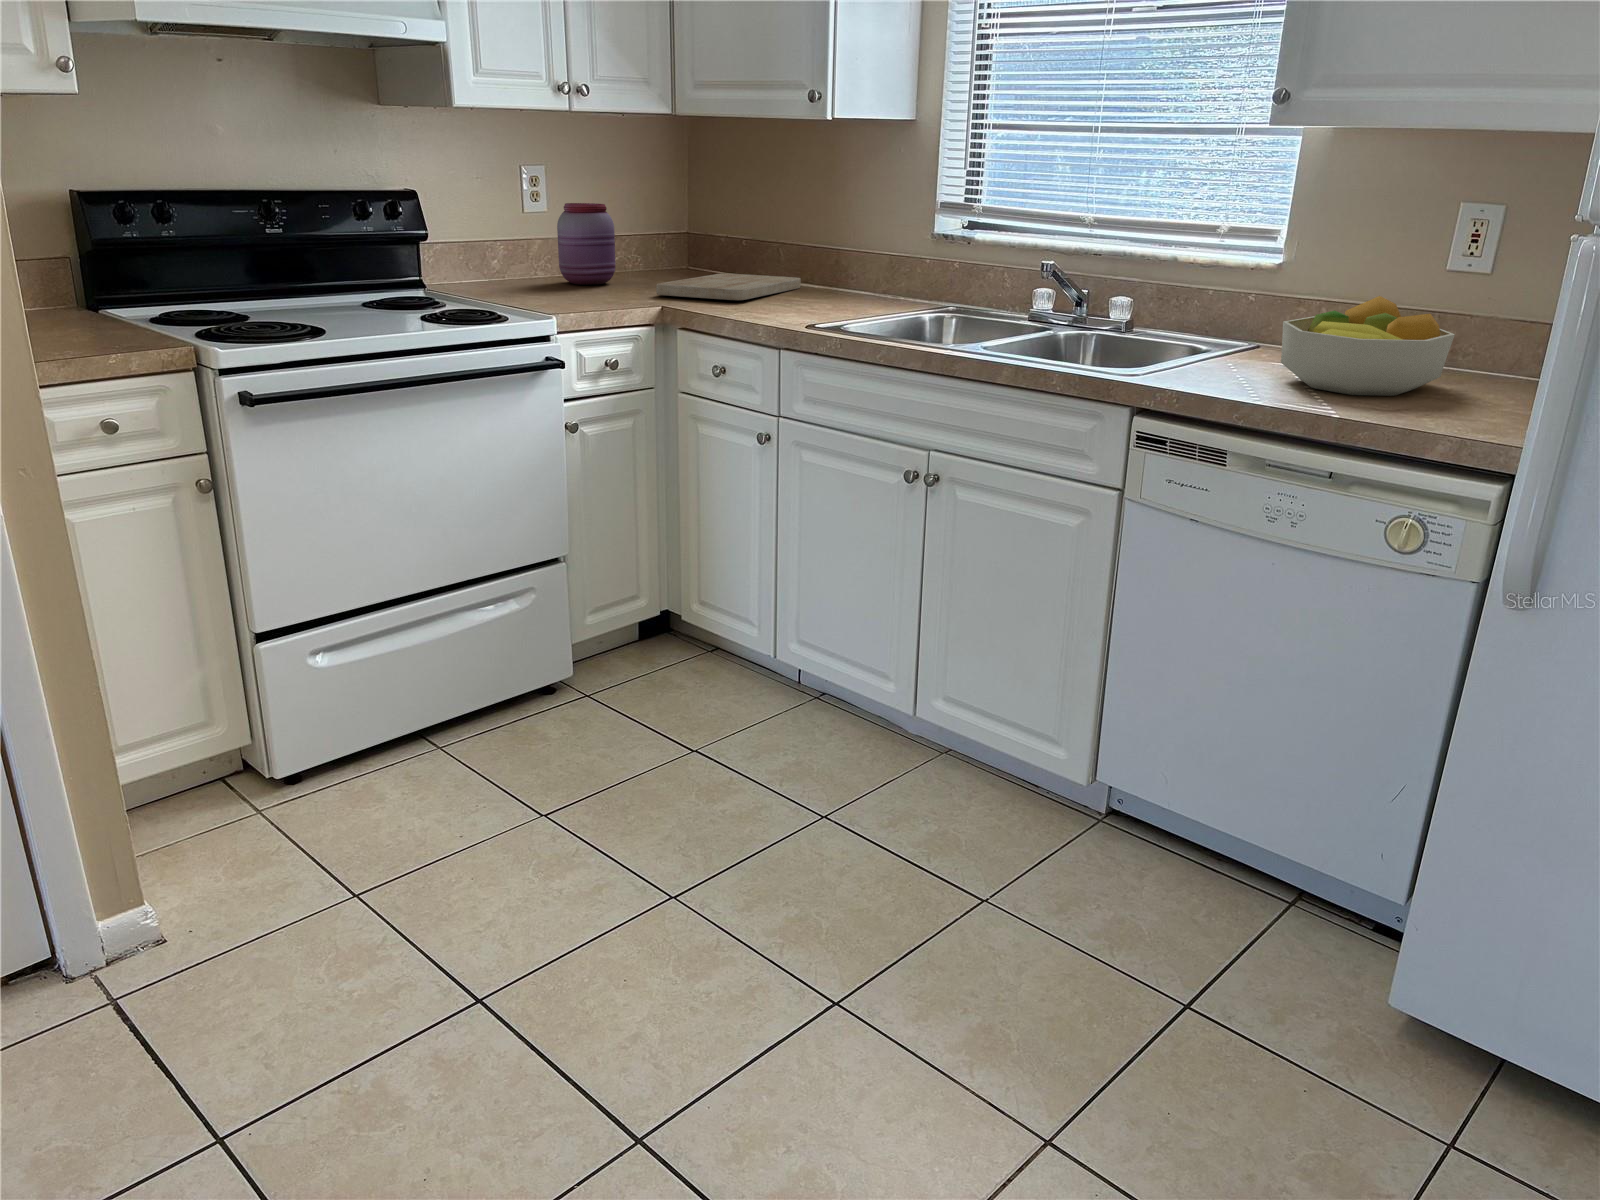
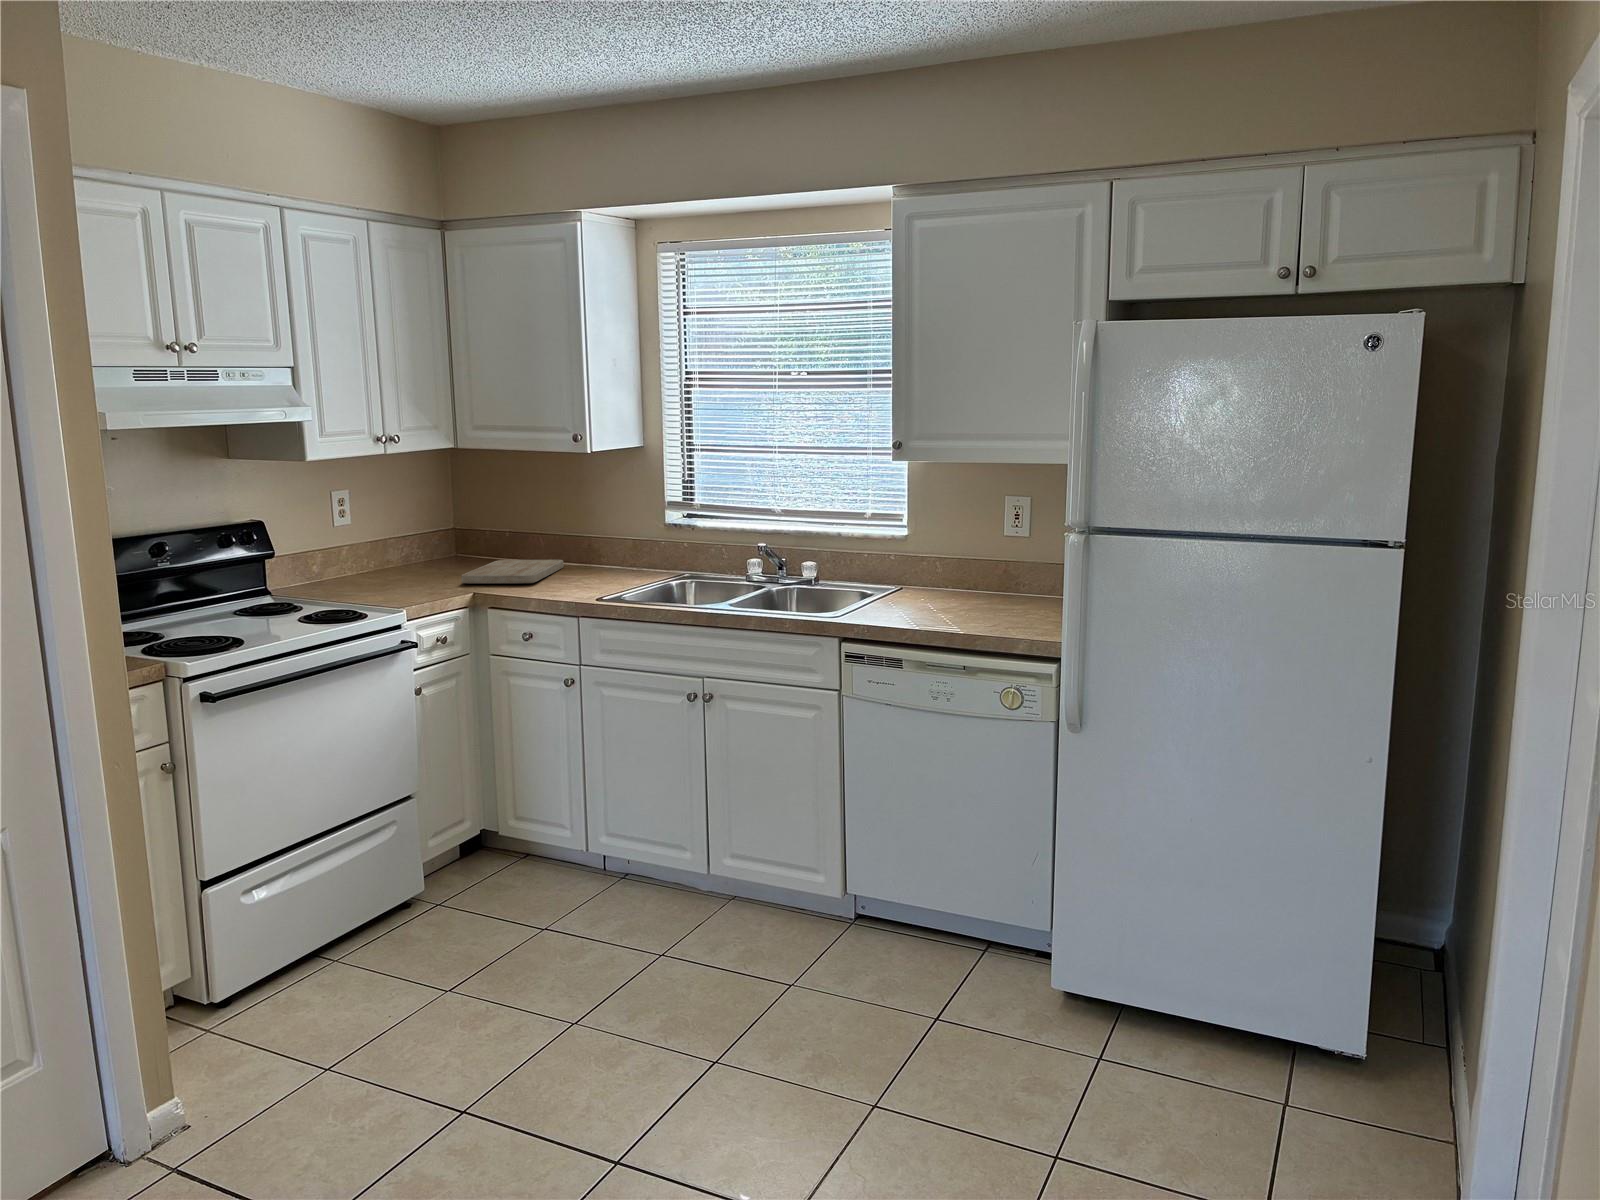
jar: present [557,203,615,285] -> none [366,516,415,579]
fruit bowl: present [1281,296,1455,396] -> none [920,557,1015,619]

